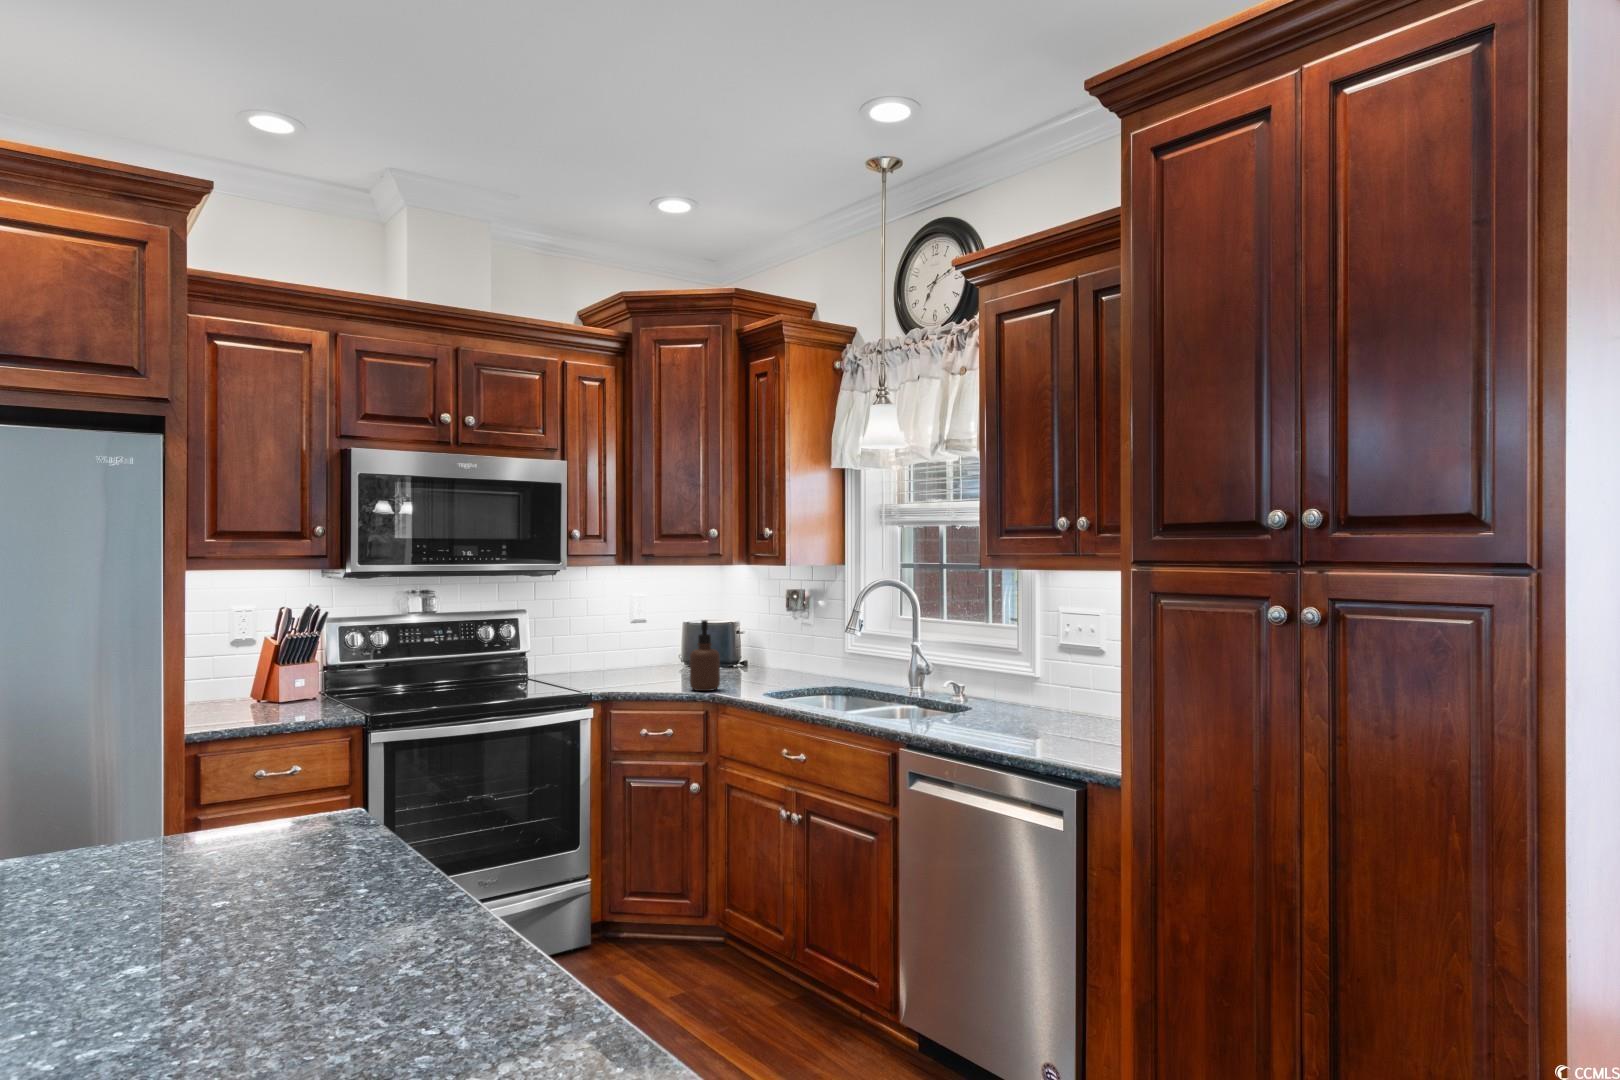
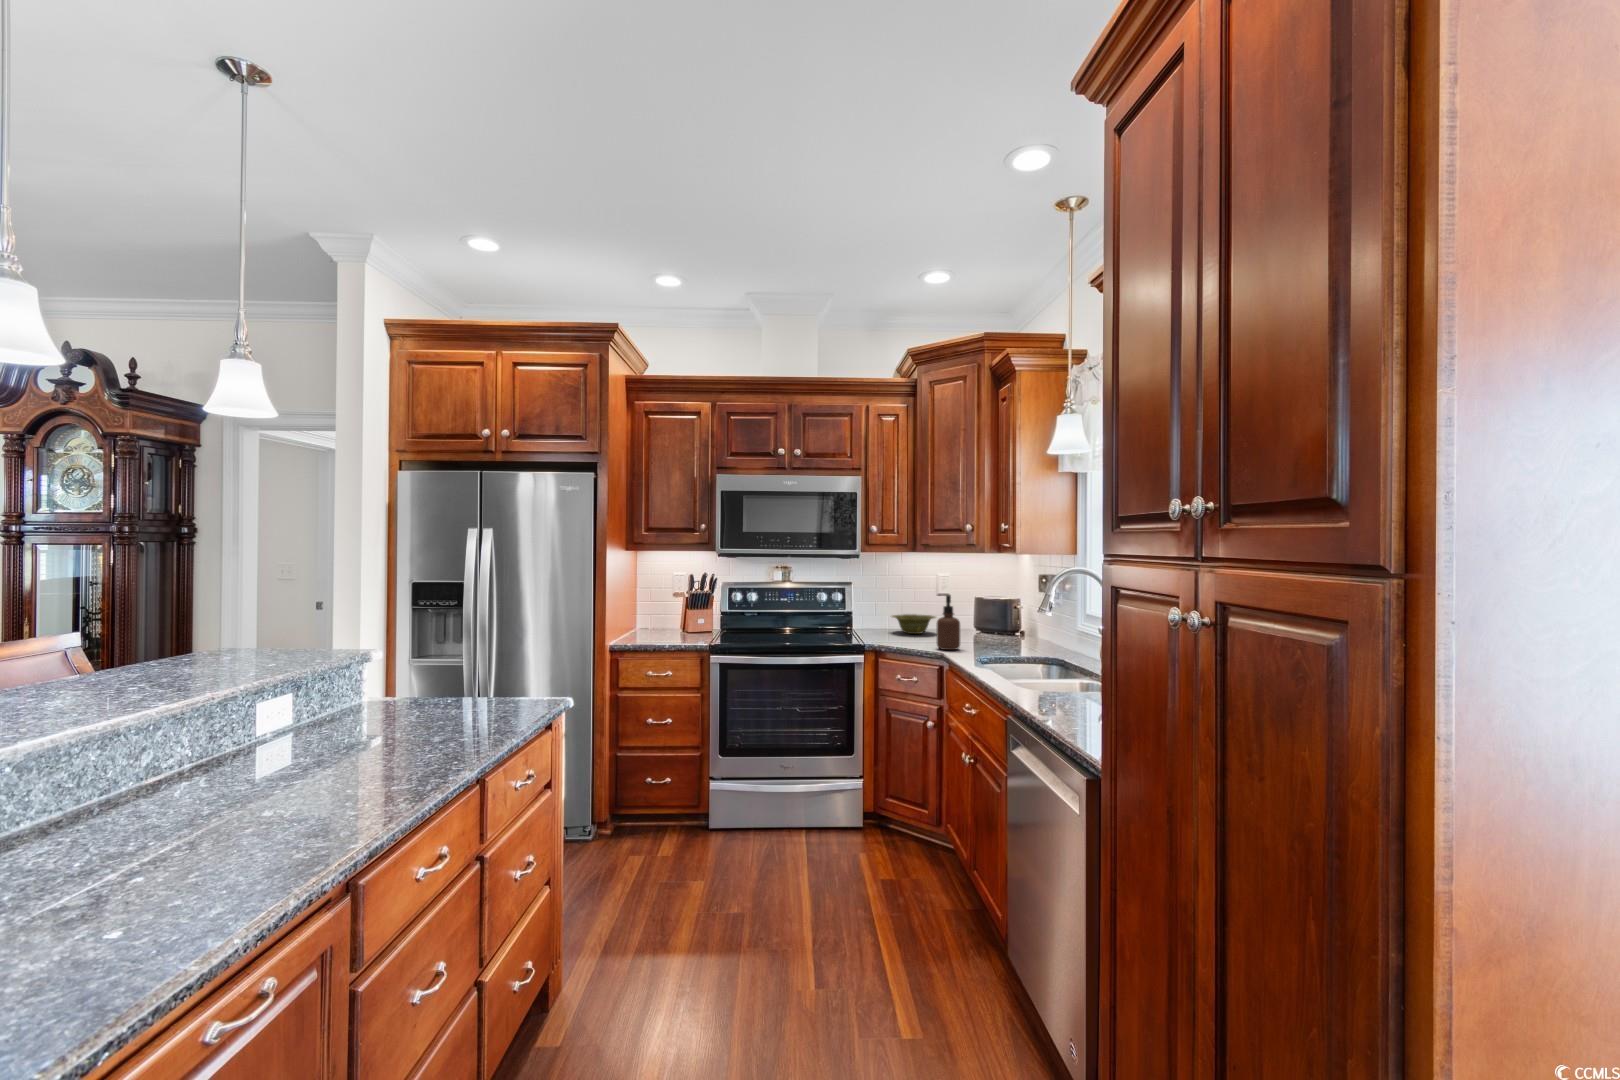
dish: none [590,649,653,676] -> present [892,614,936,634]

